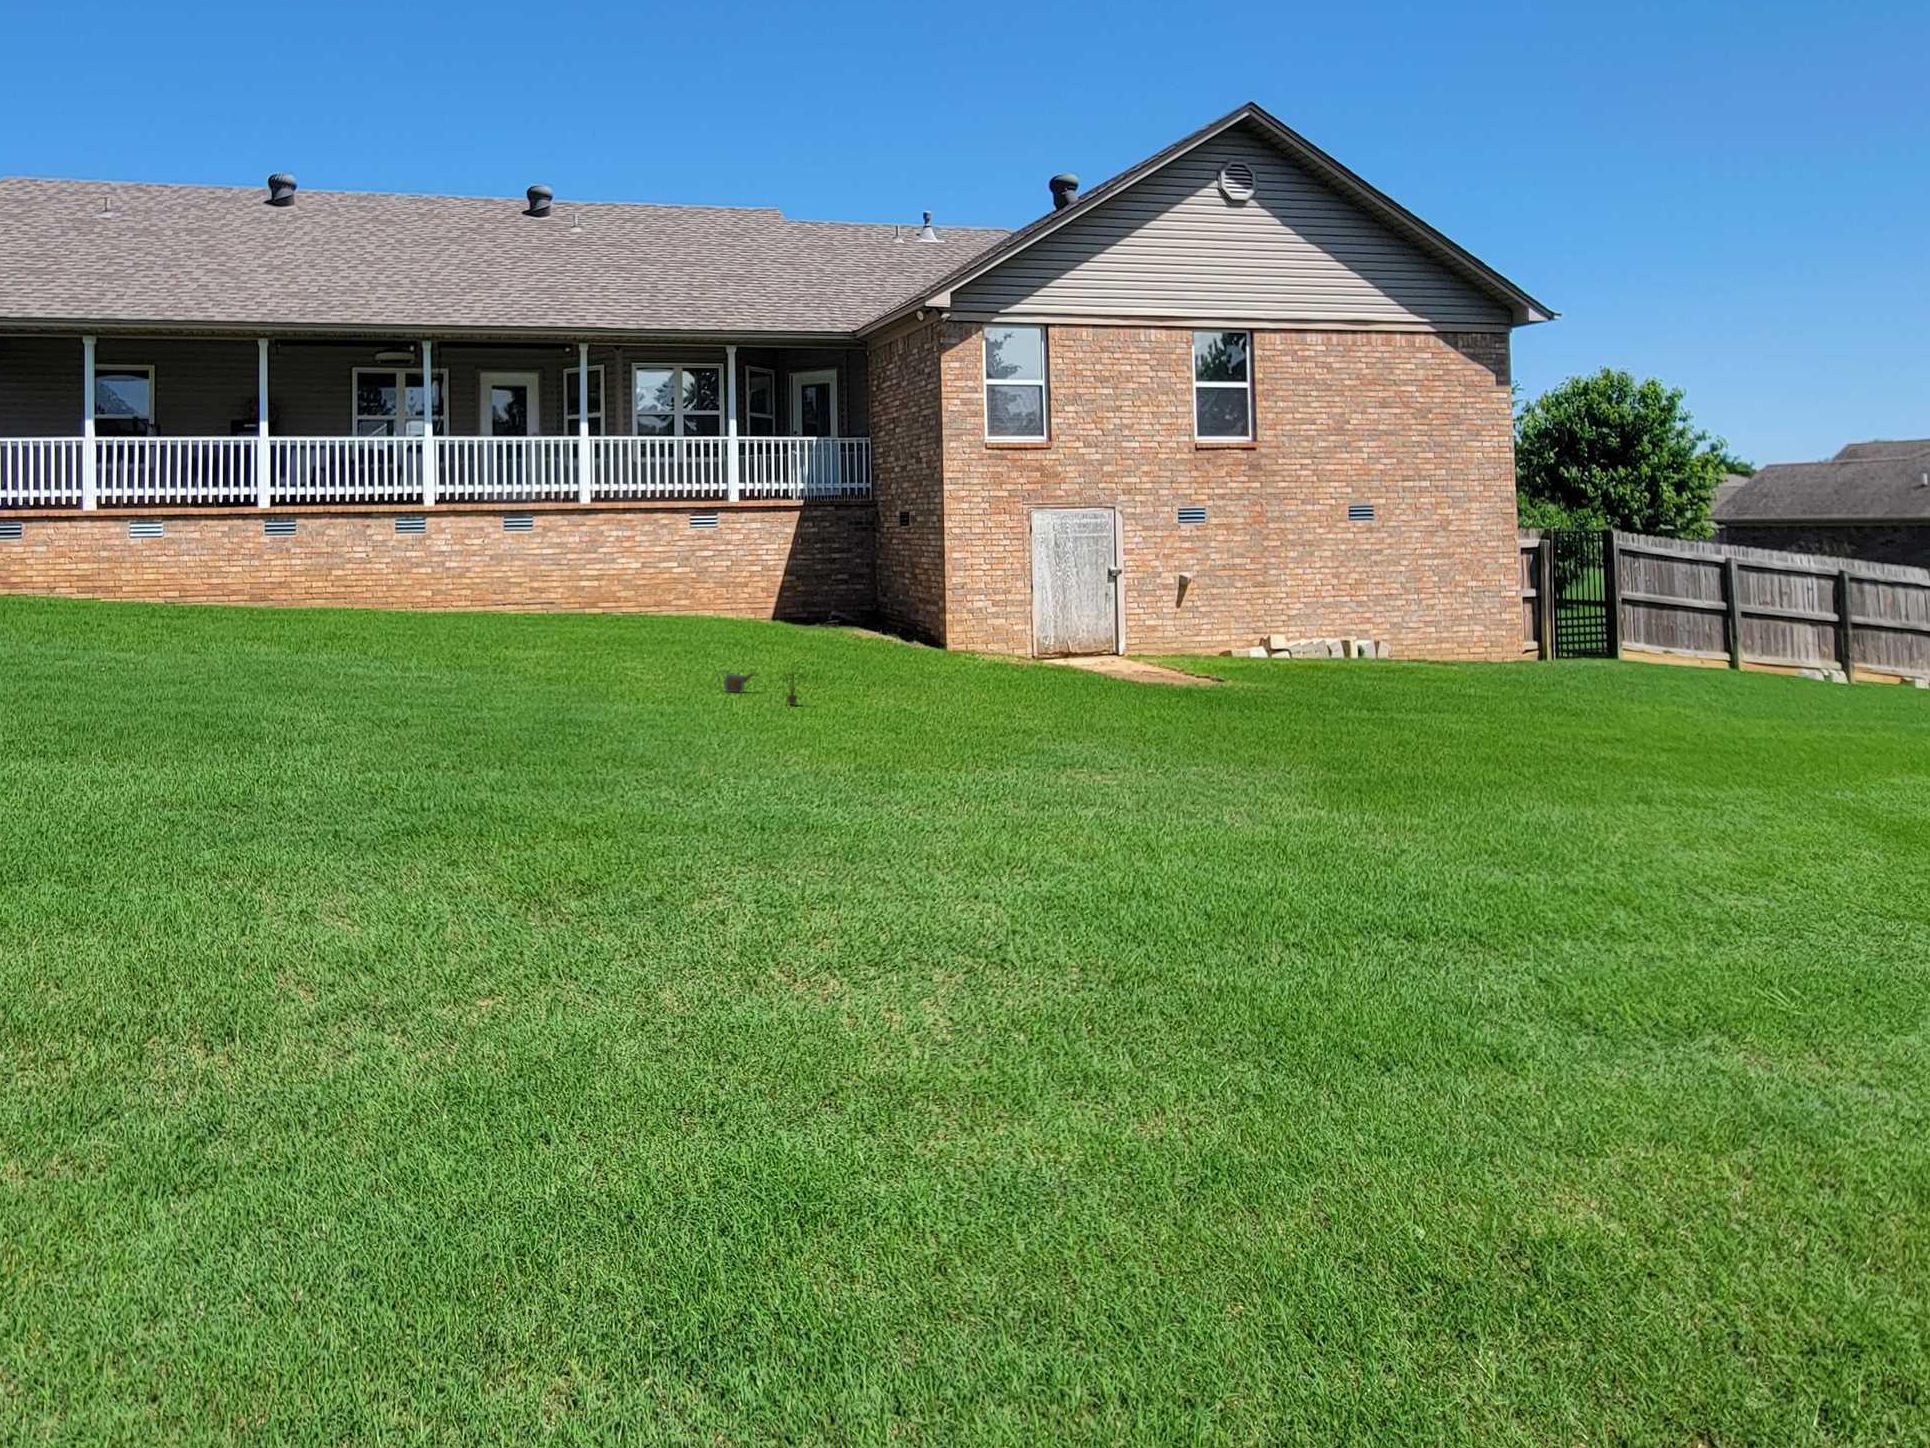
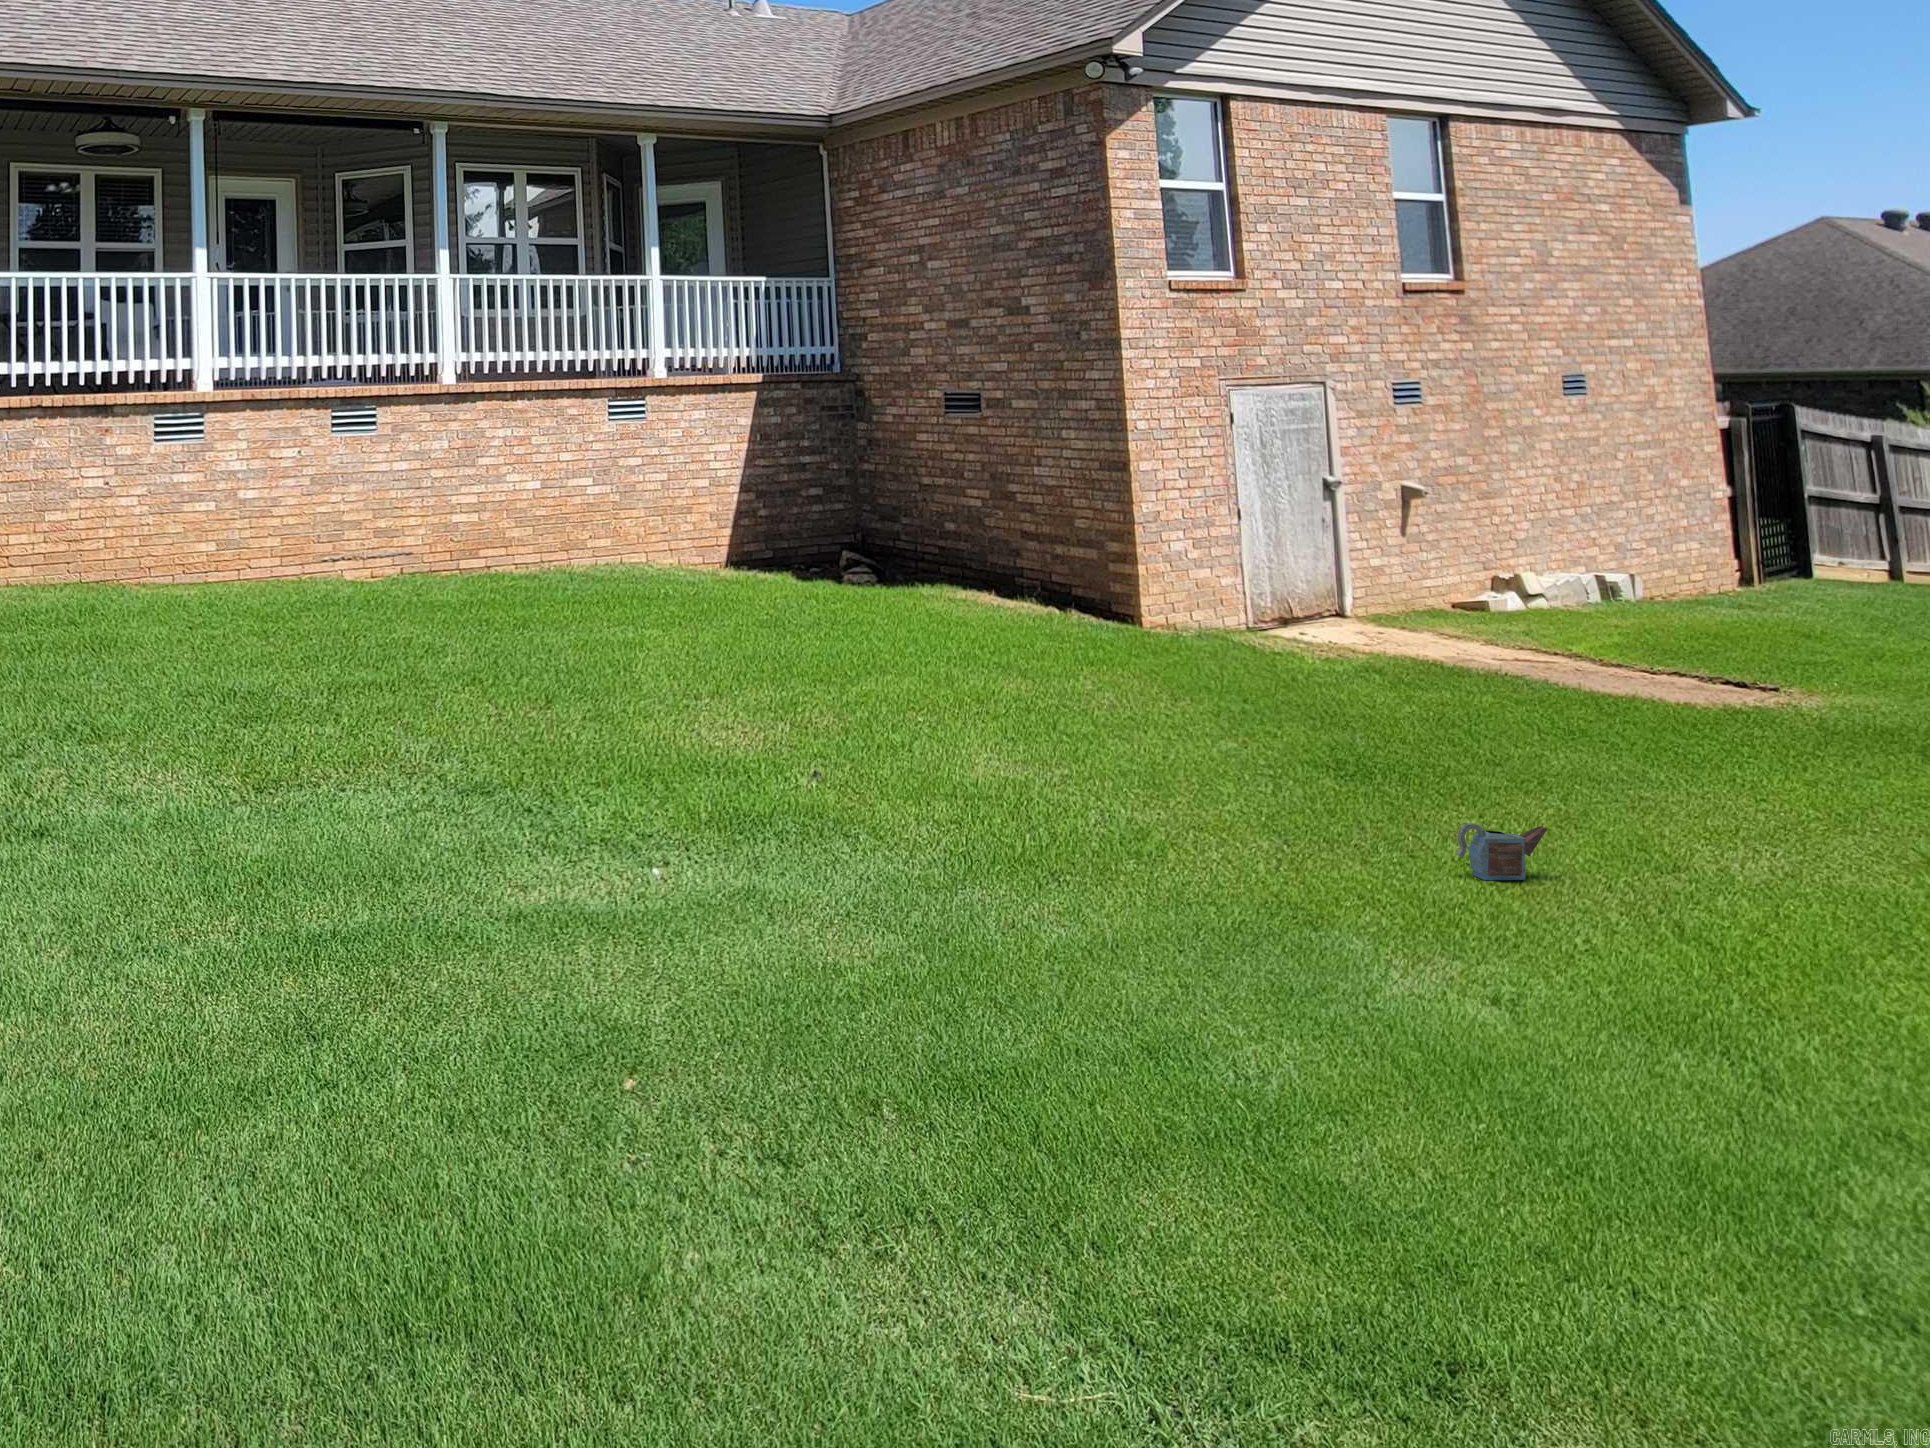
decorative plant: present [776,675,801,705] -> none [1768,836,1847,946]

